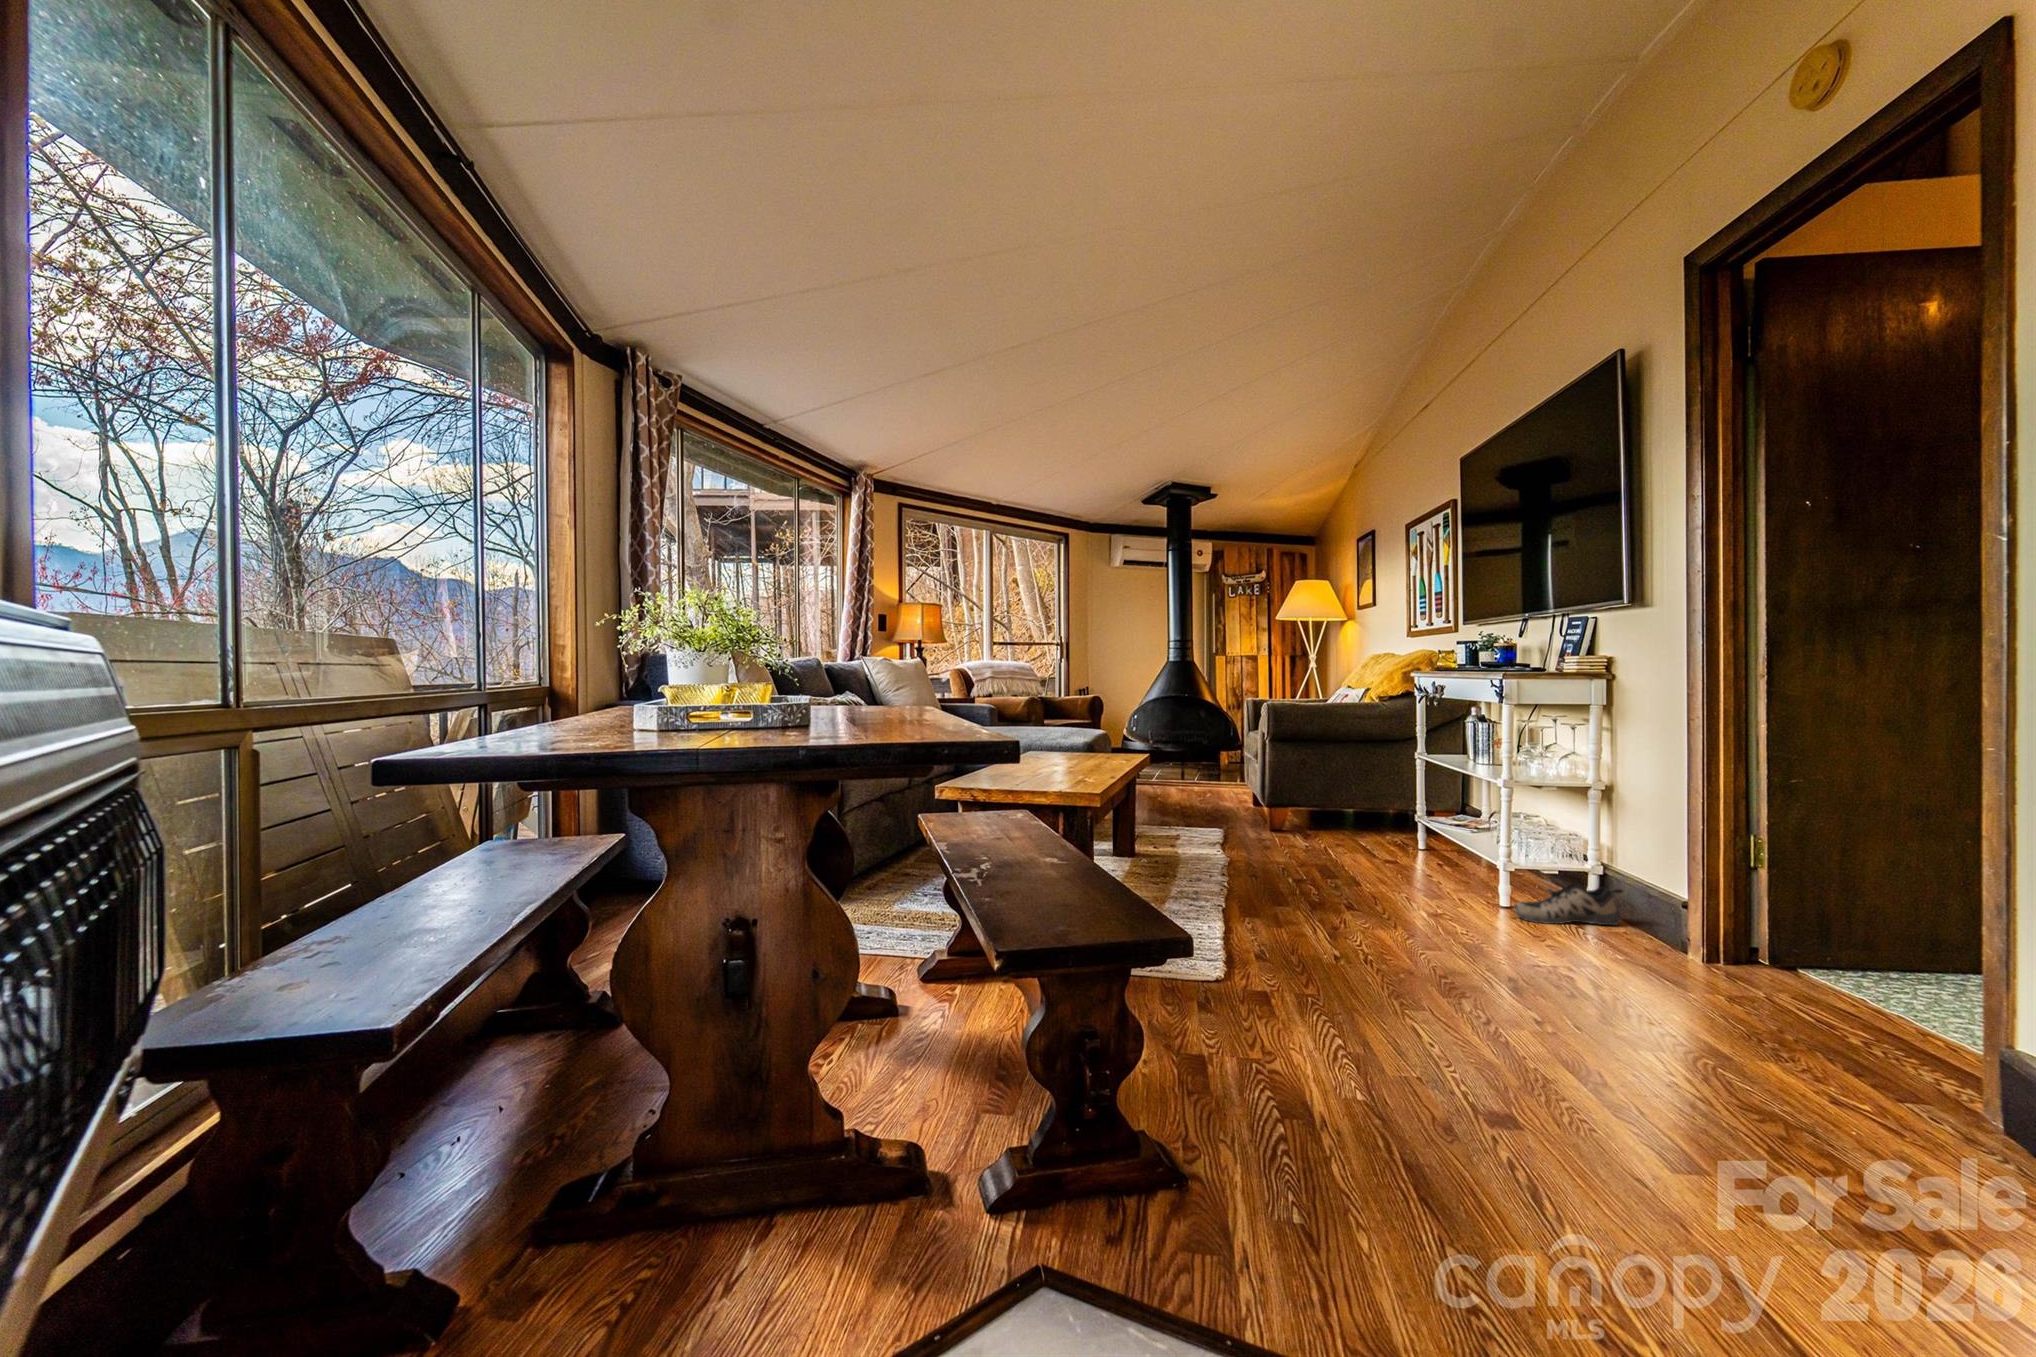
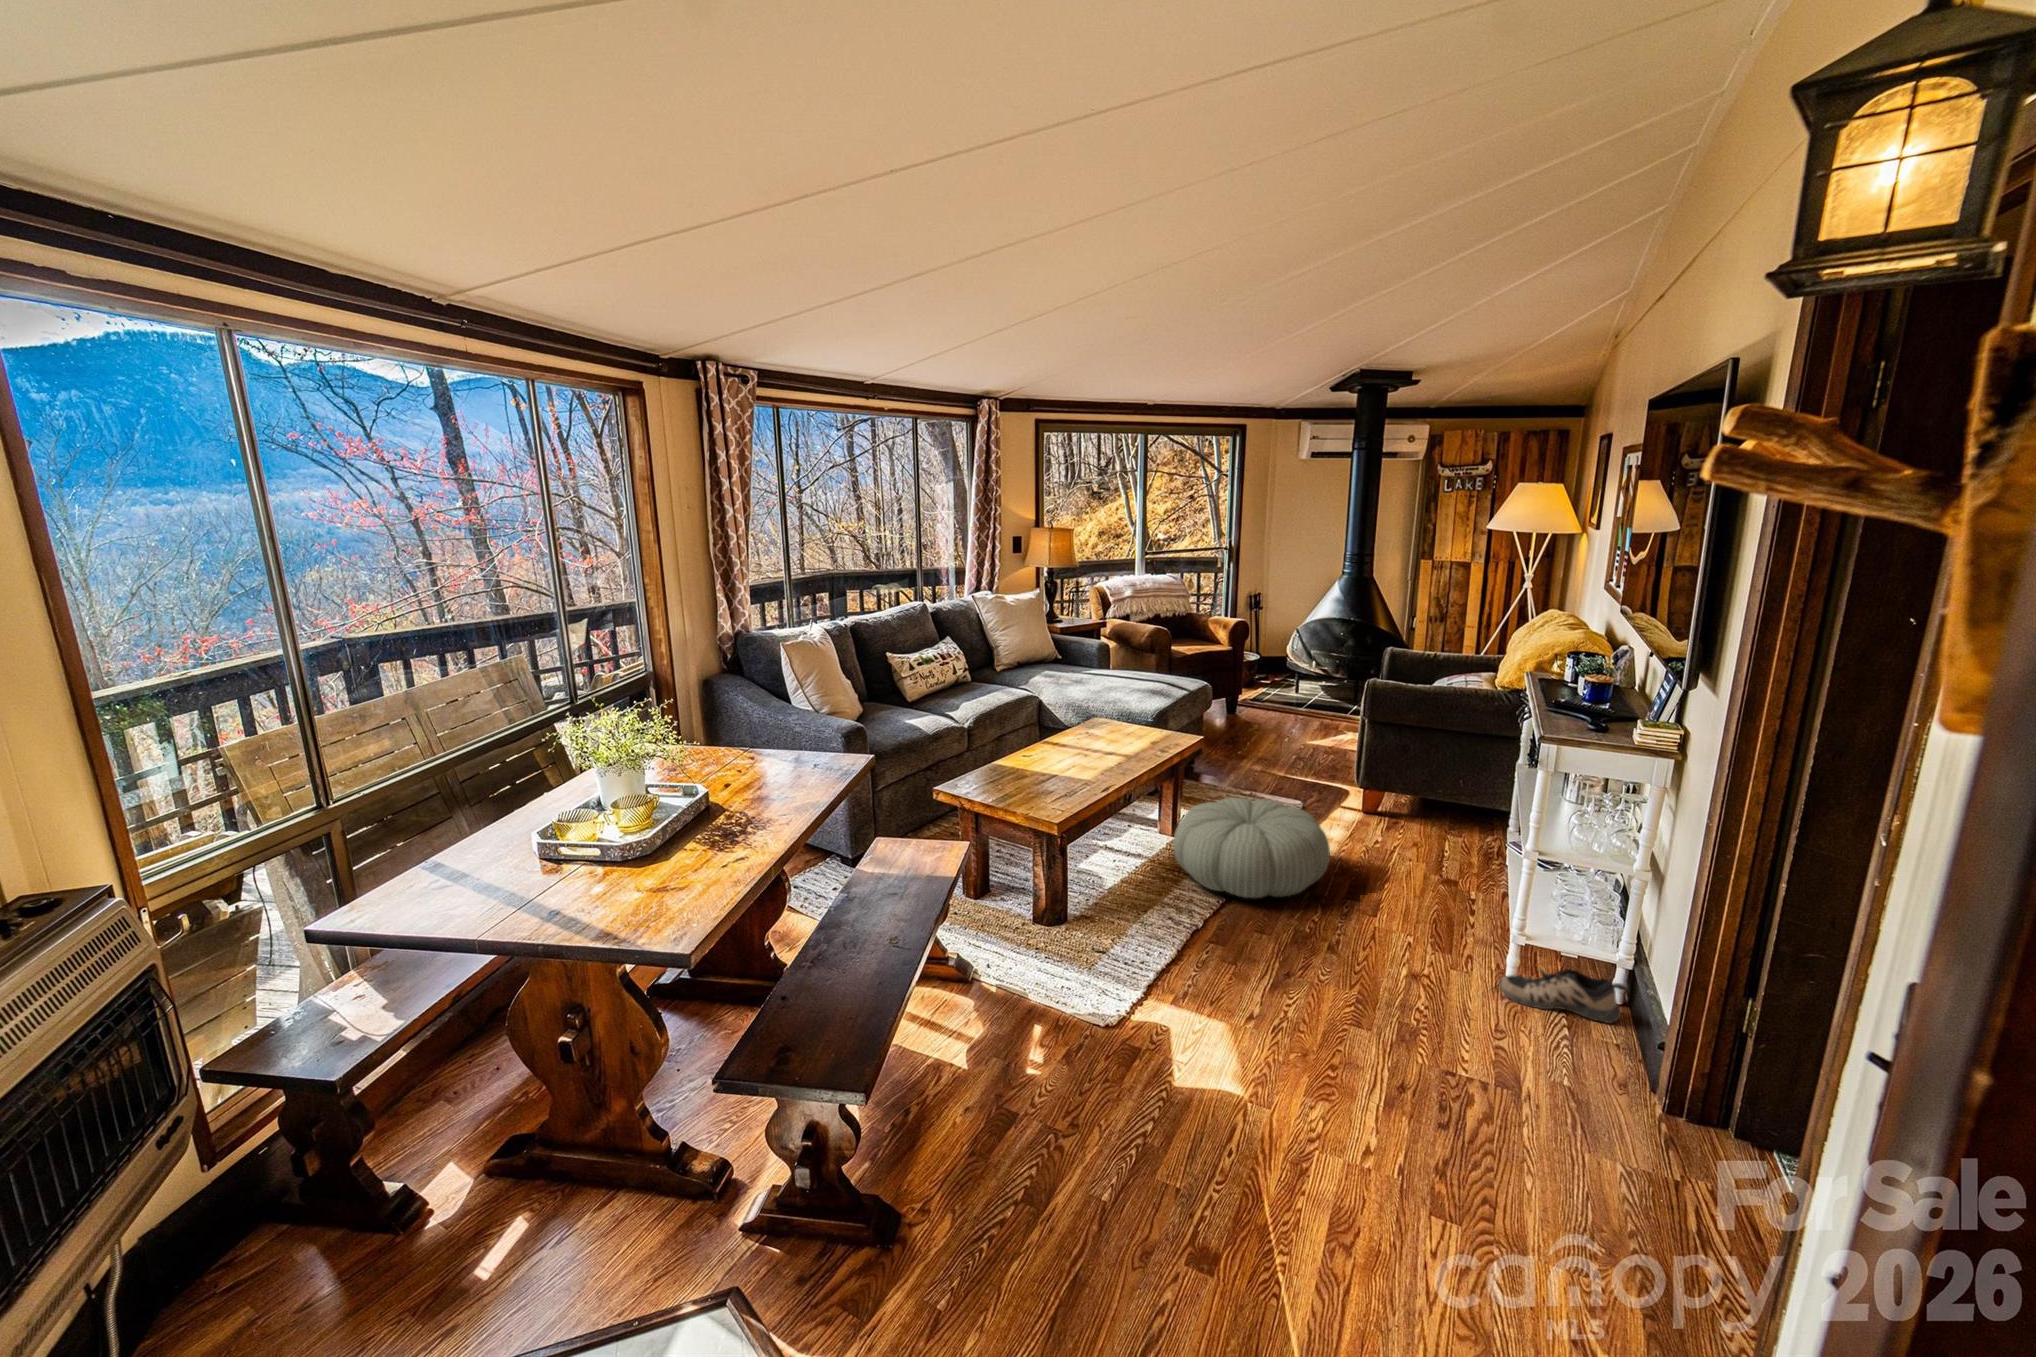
pouf: none [1157,800,1310,884] -> present [1173,798,1330,898]

